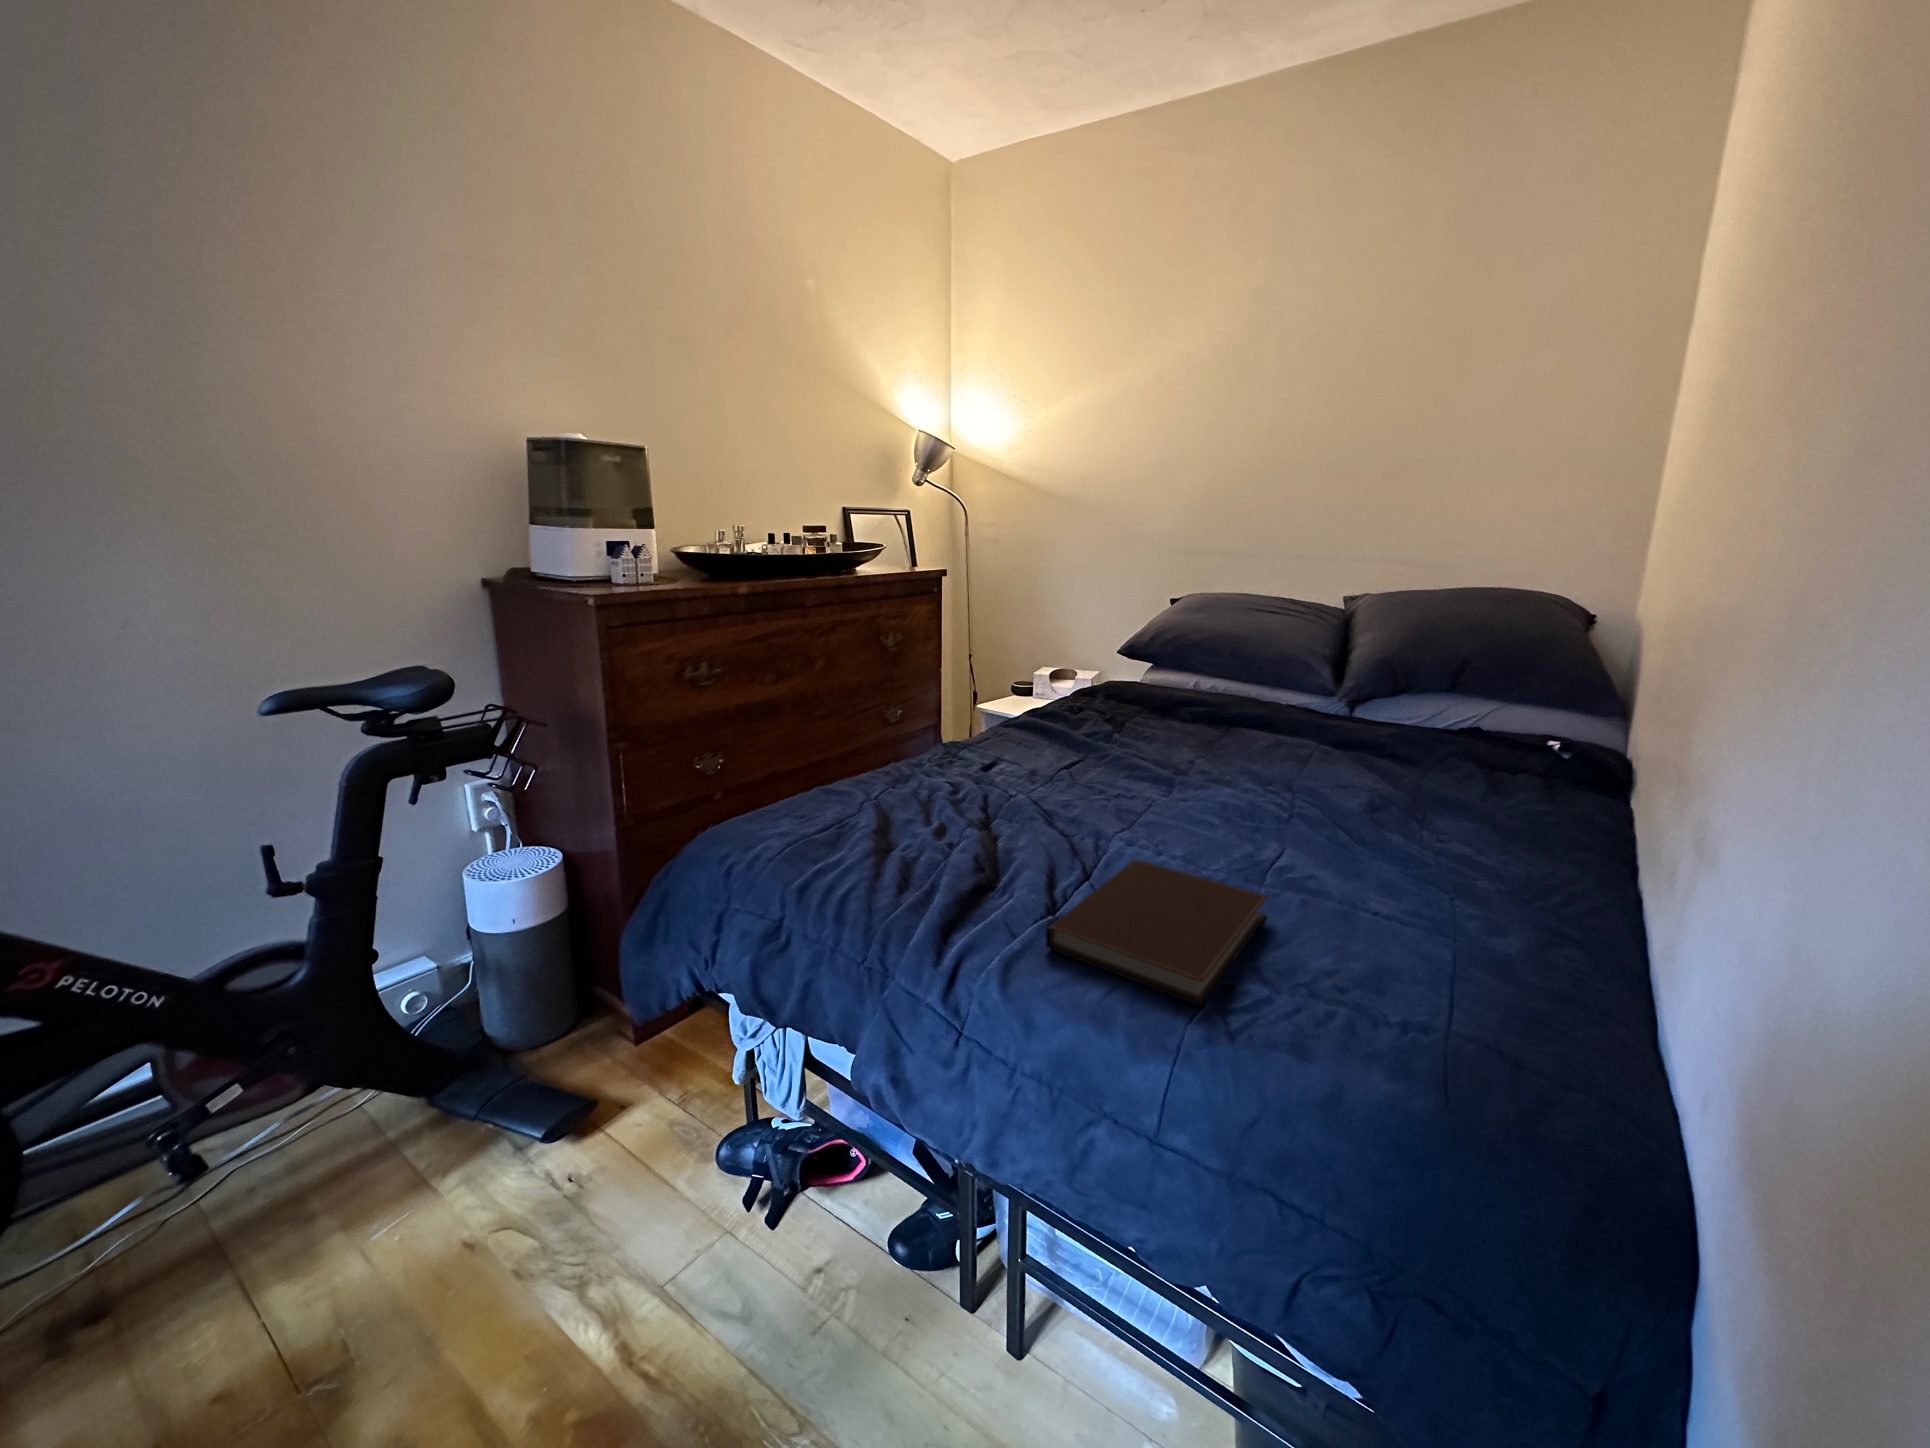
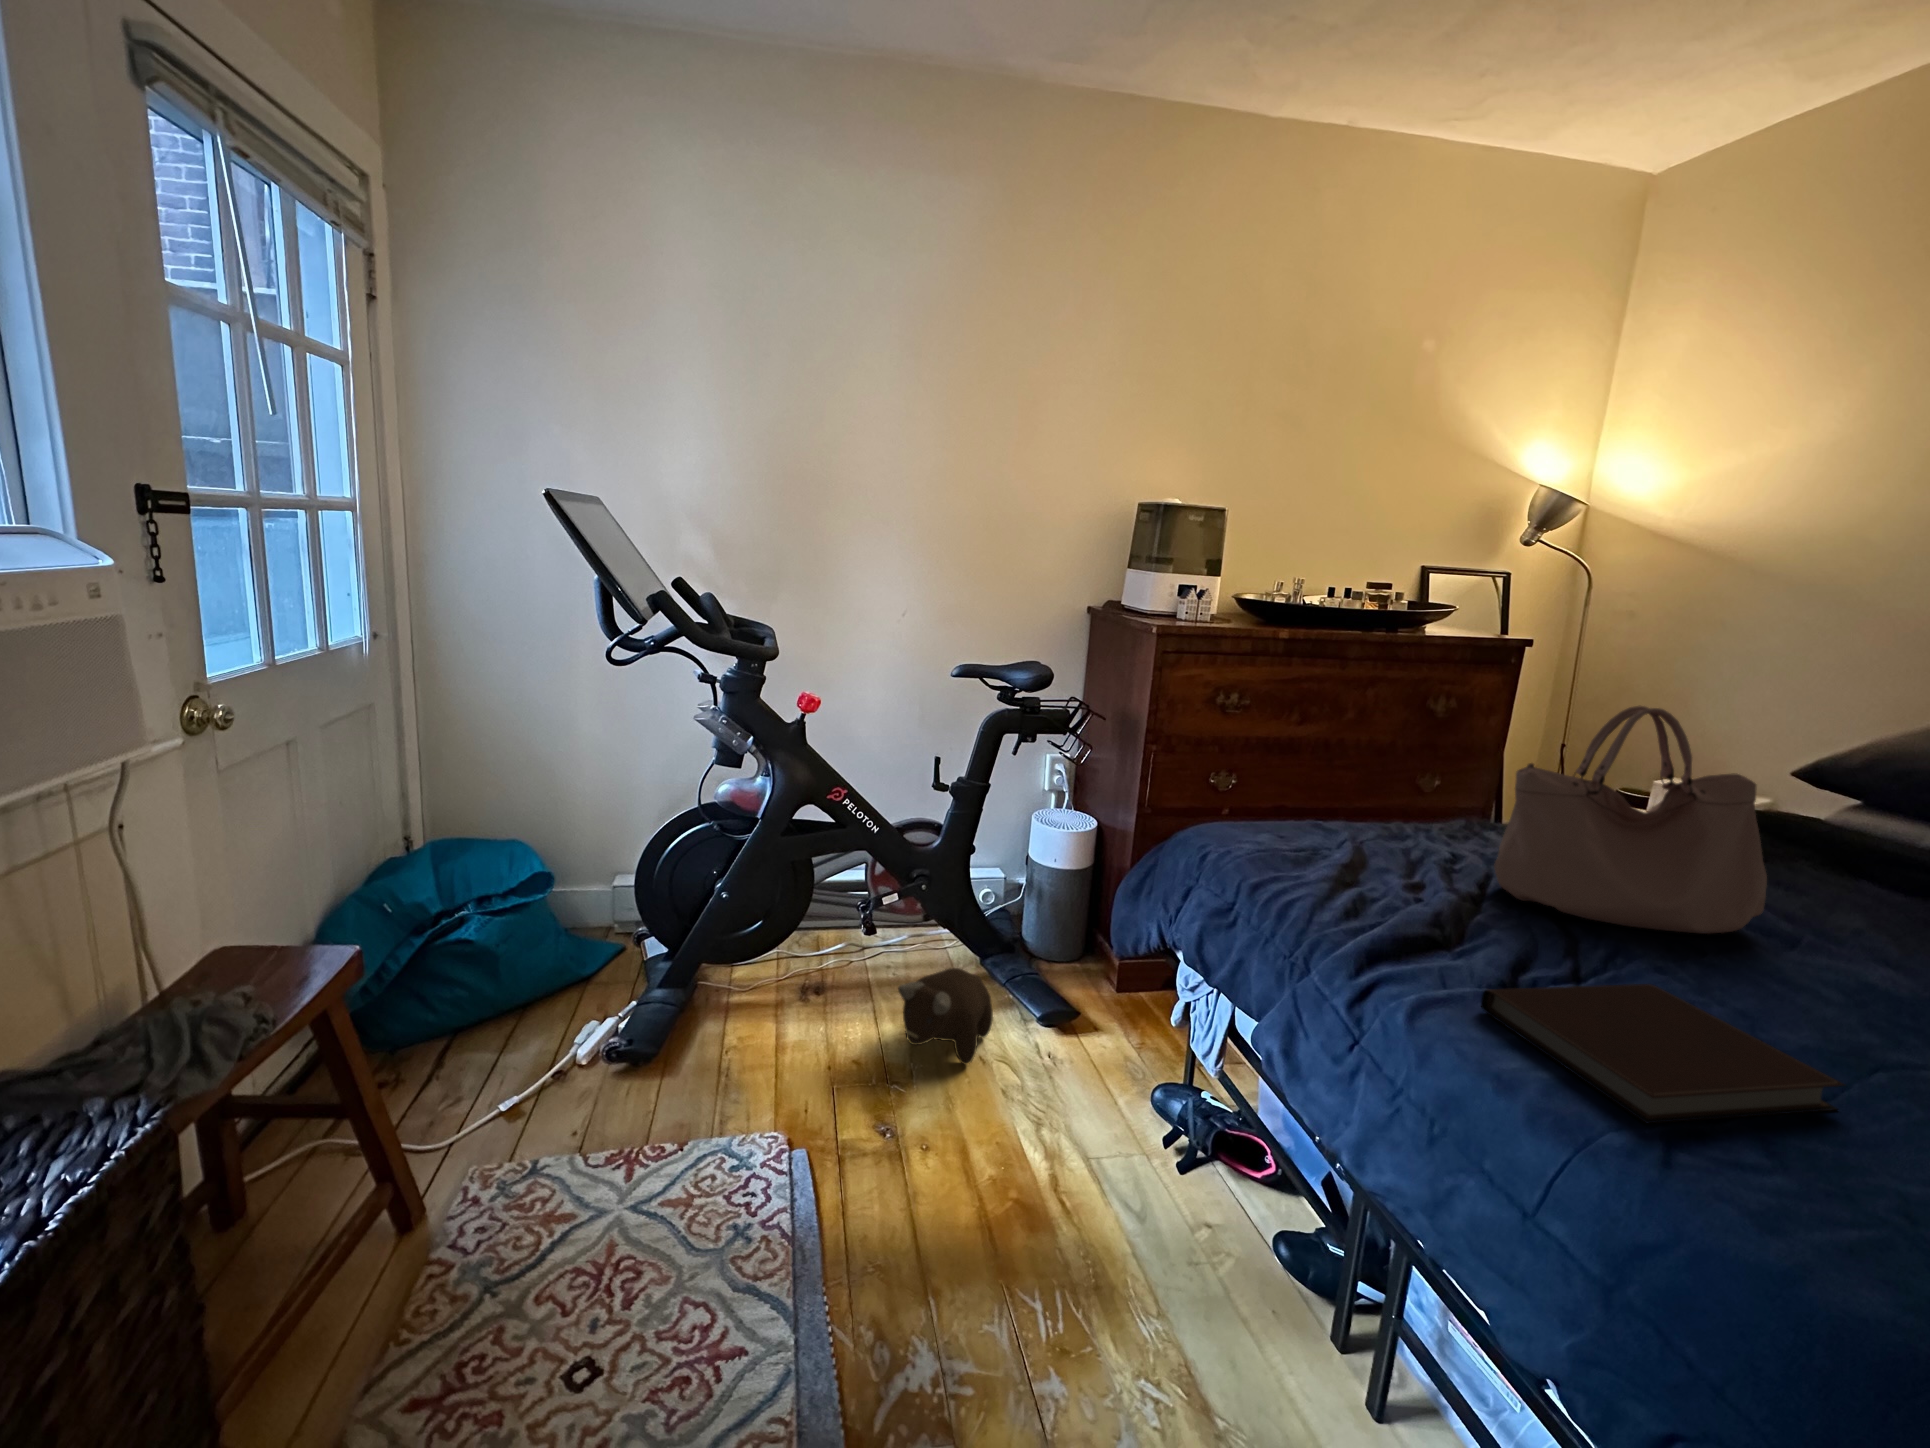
handbag: none [990,618,1151,811] -> present [1494,705,1767,933]
plush toy: none [267,1137,470,1324] -> present [898,968,993,1065]

